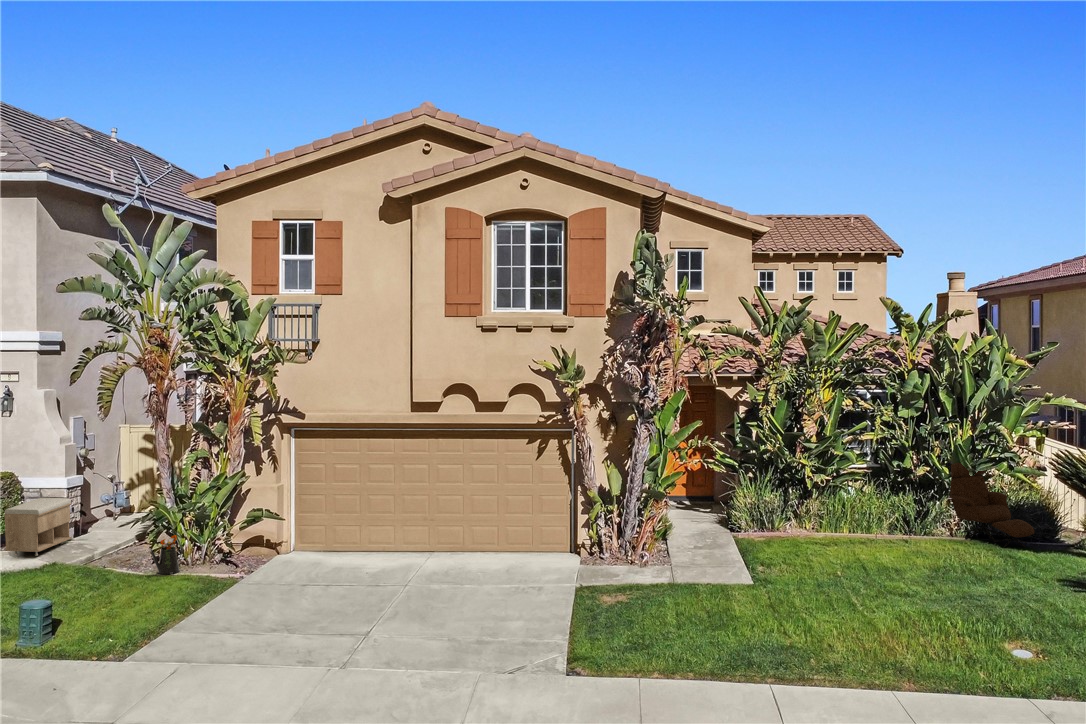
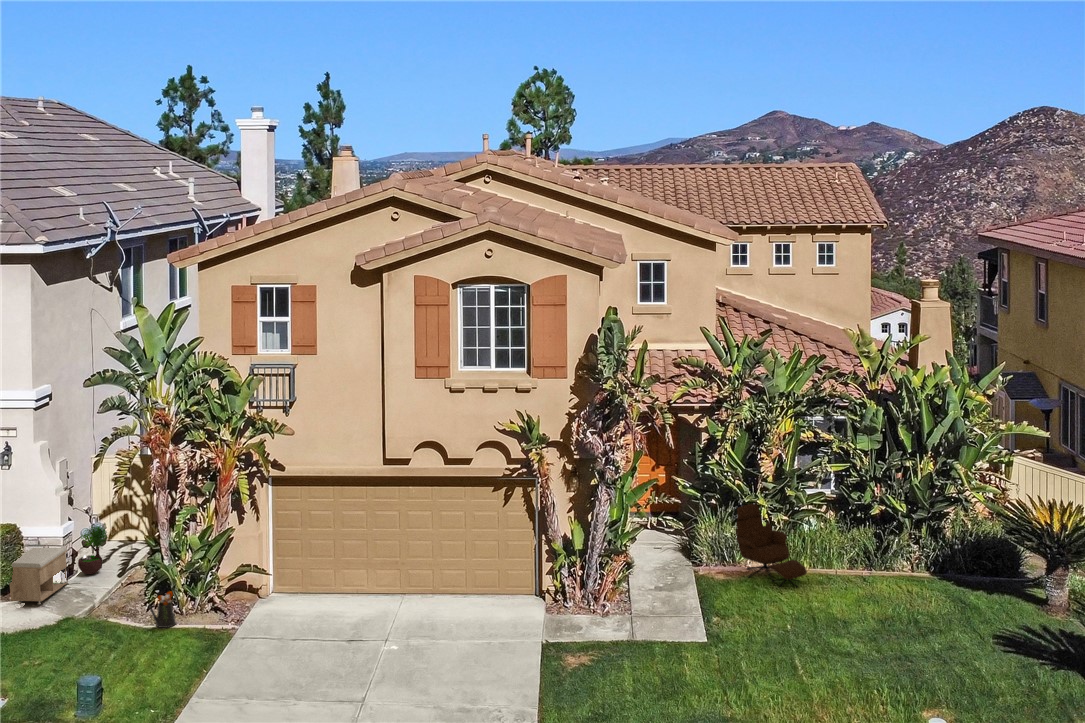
lounge chair: present [950,463,1034,547] -> present [736,504,807,587]
potted tree: none [84,478,117,533] -> present [78,524,107,574]

